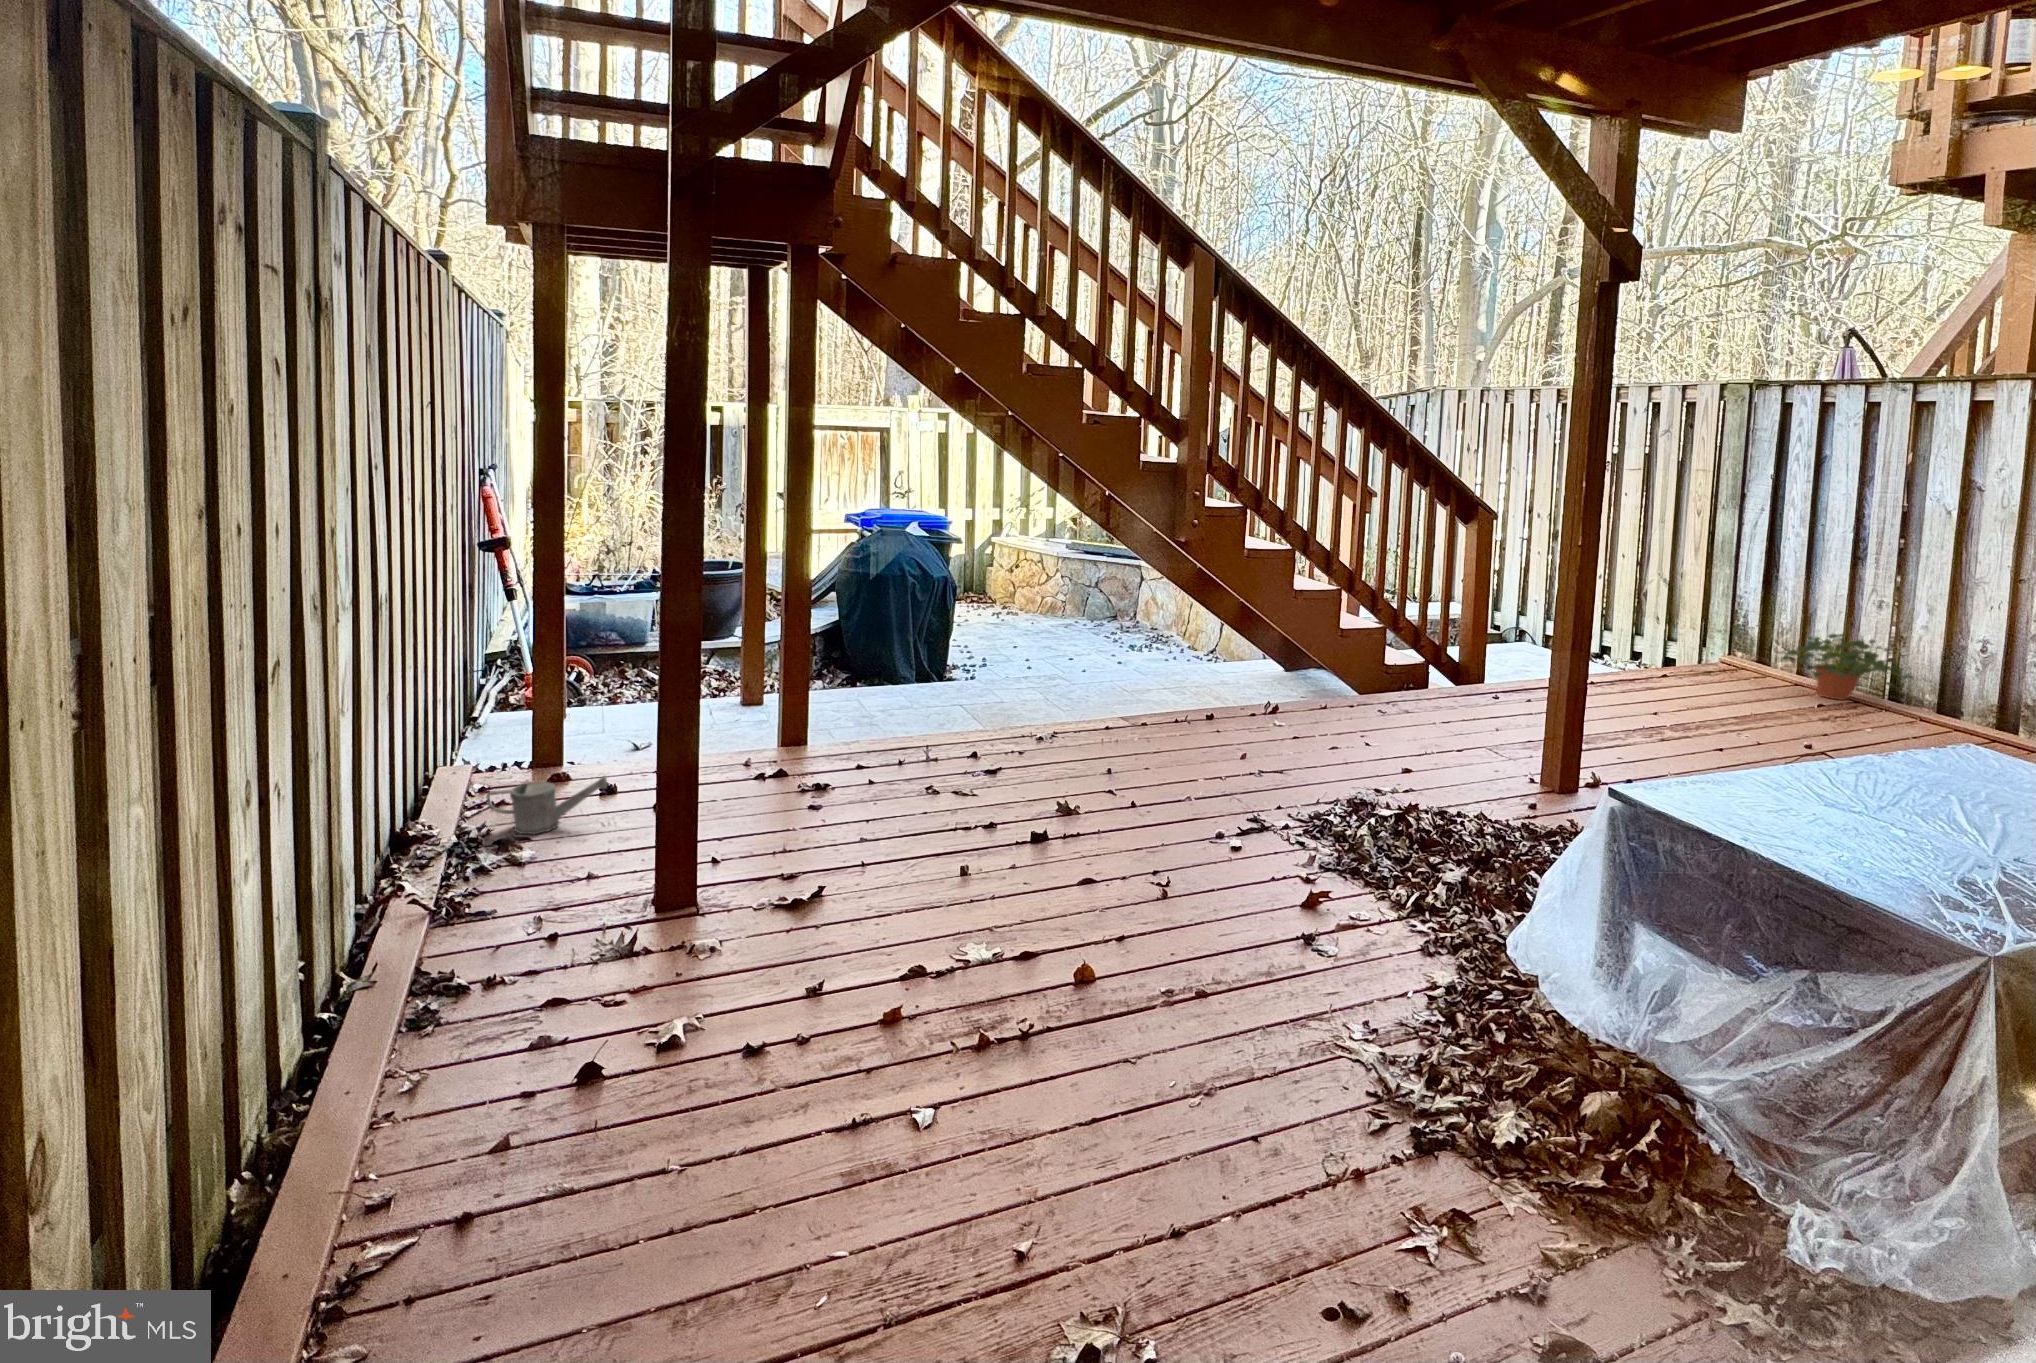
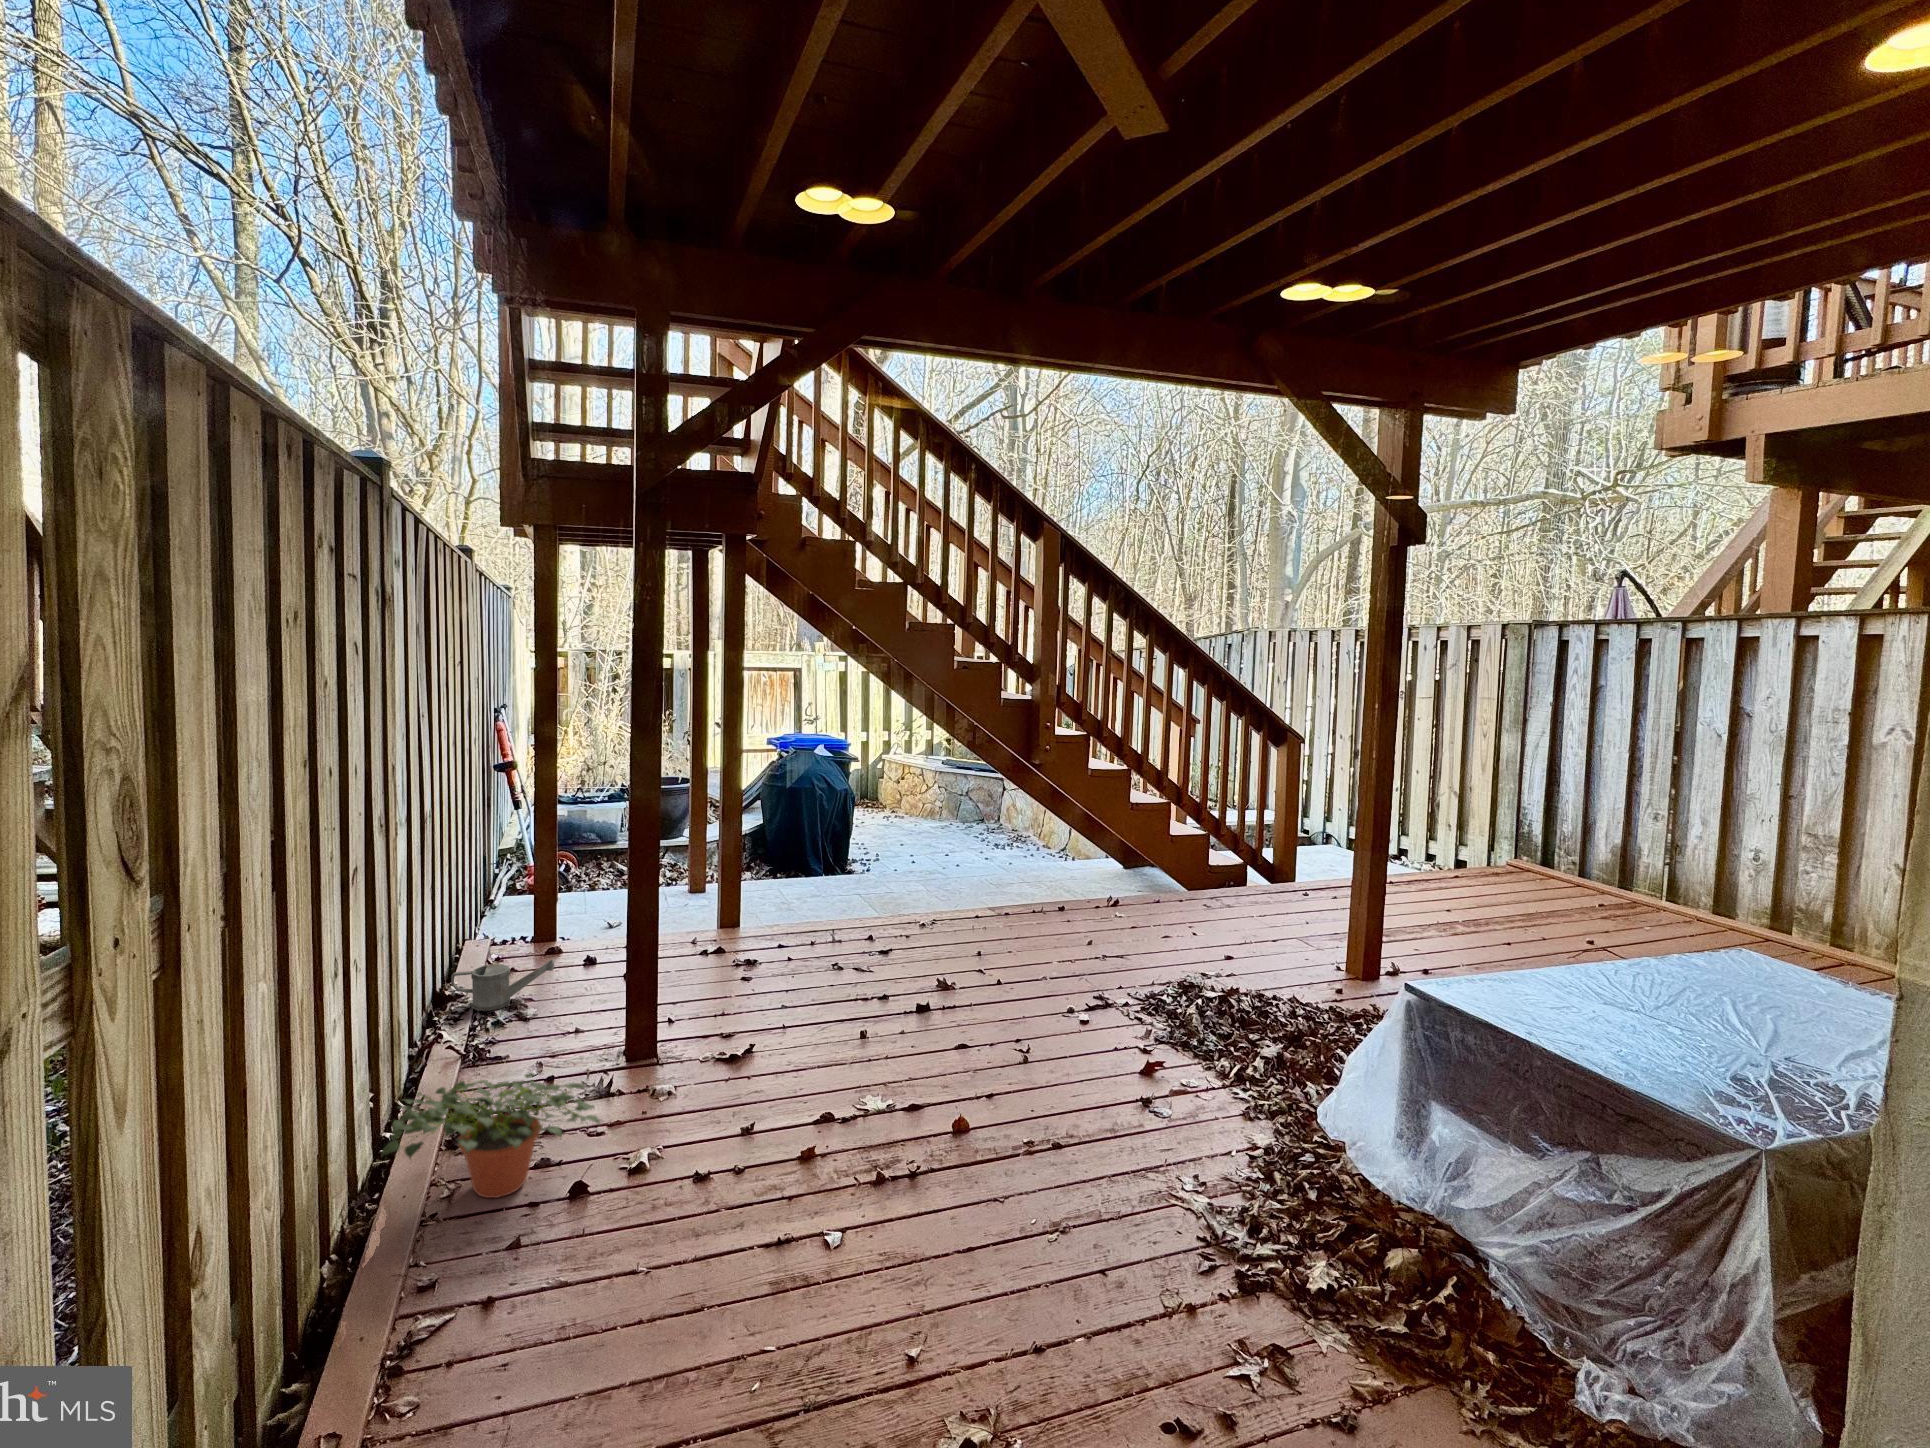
potted plant: present [1782,634,1913,700] -> present [382,1073,600,1198]

